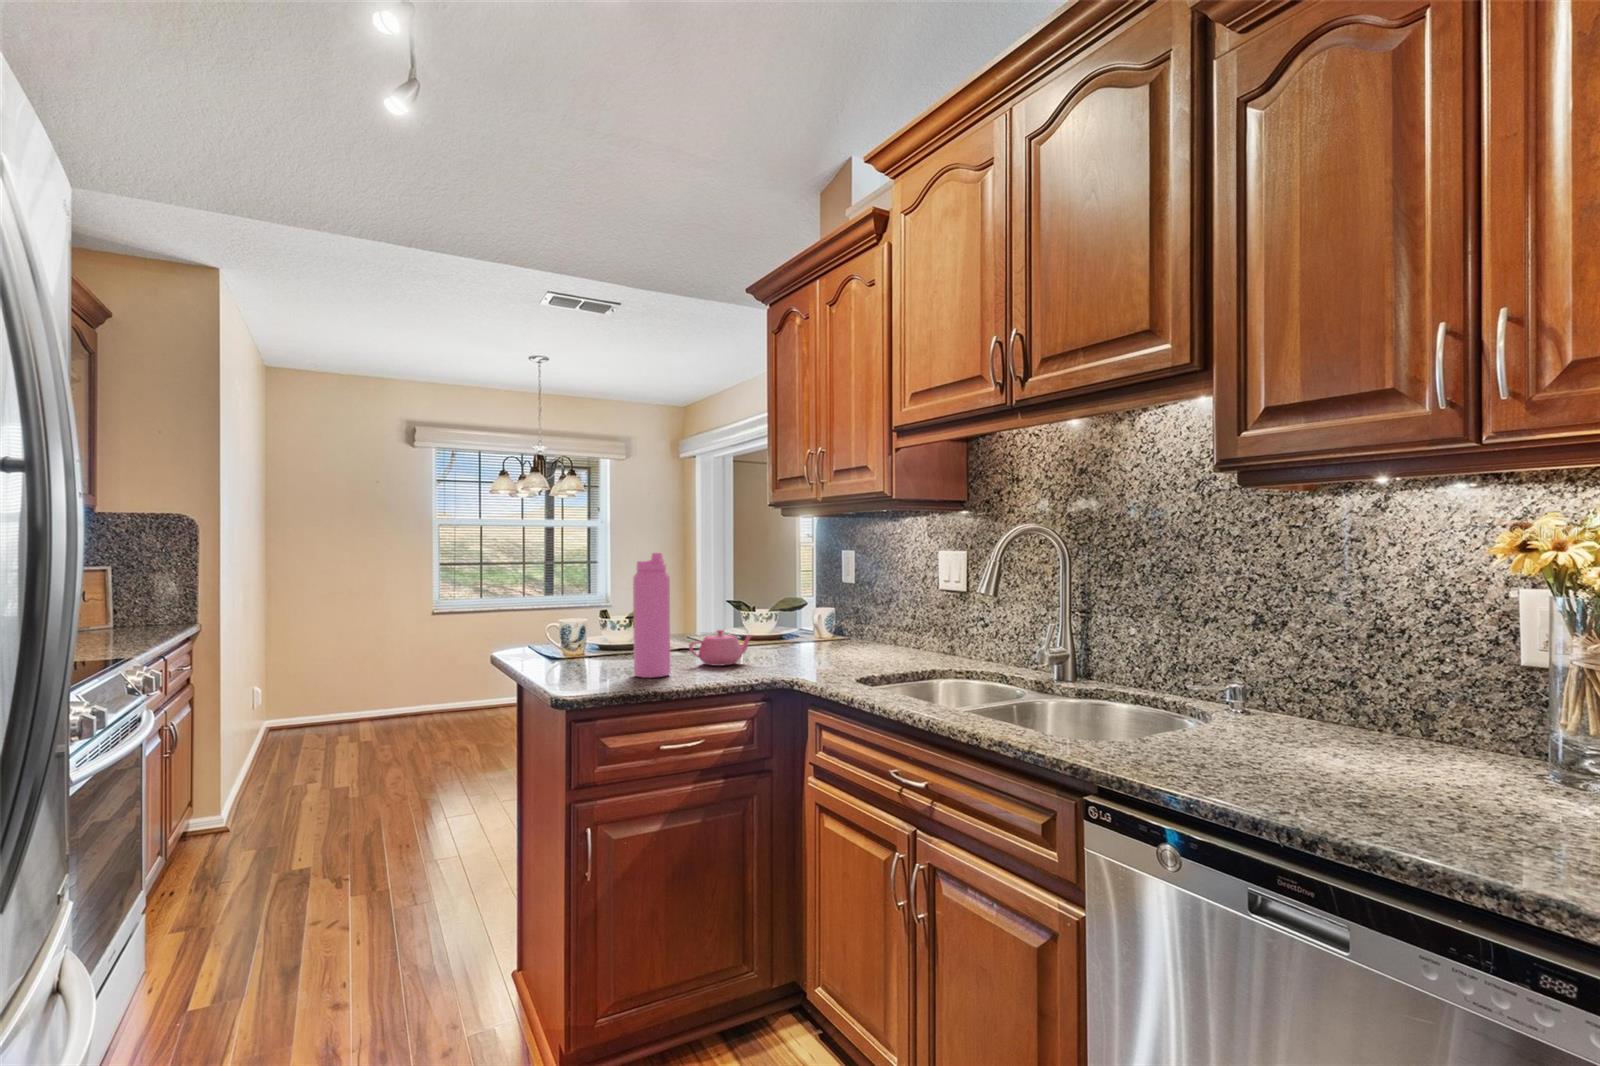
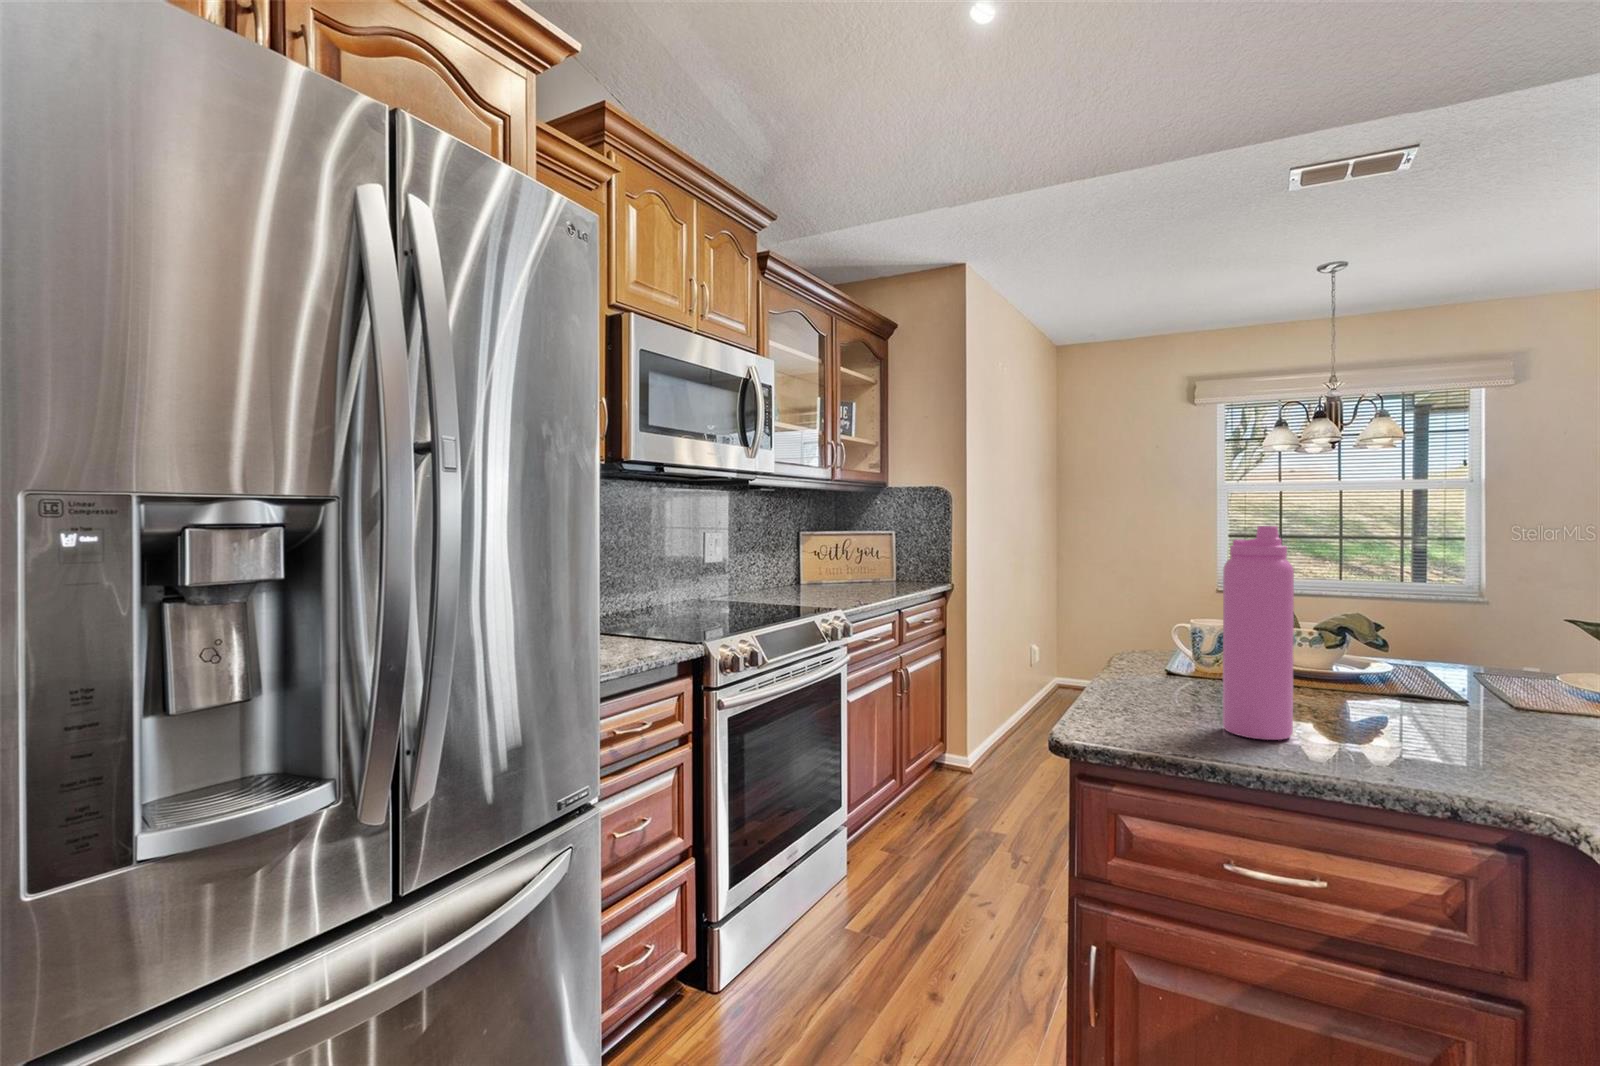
teapot: present [689,630,752,666] -> none [1360,674,1532,747]

